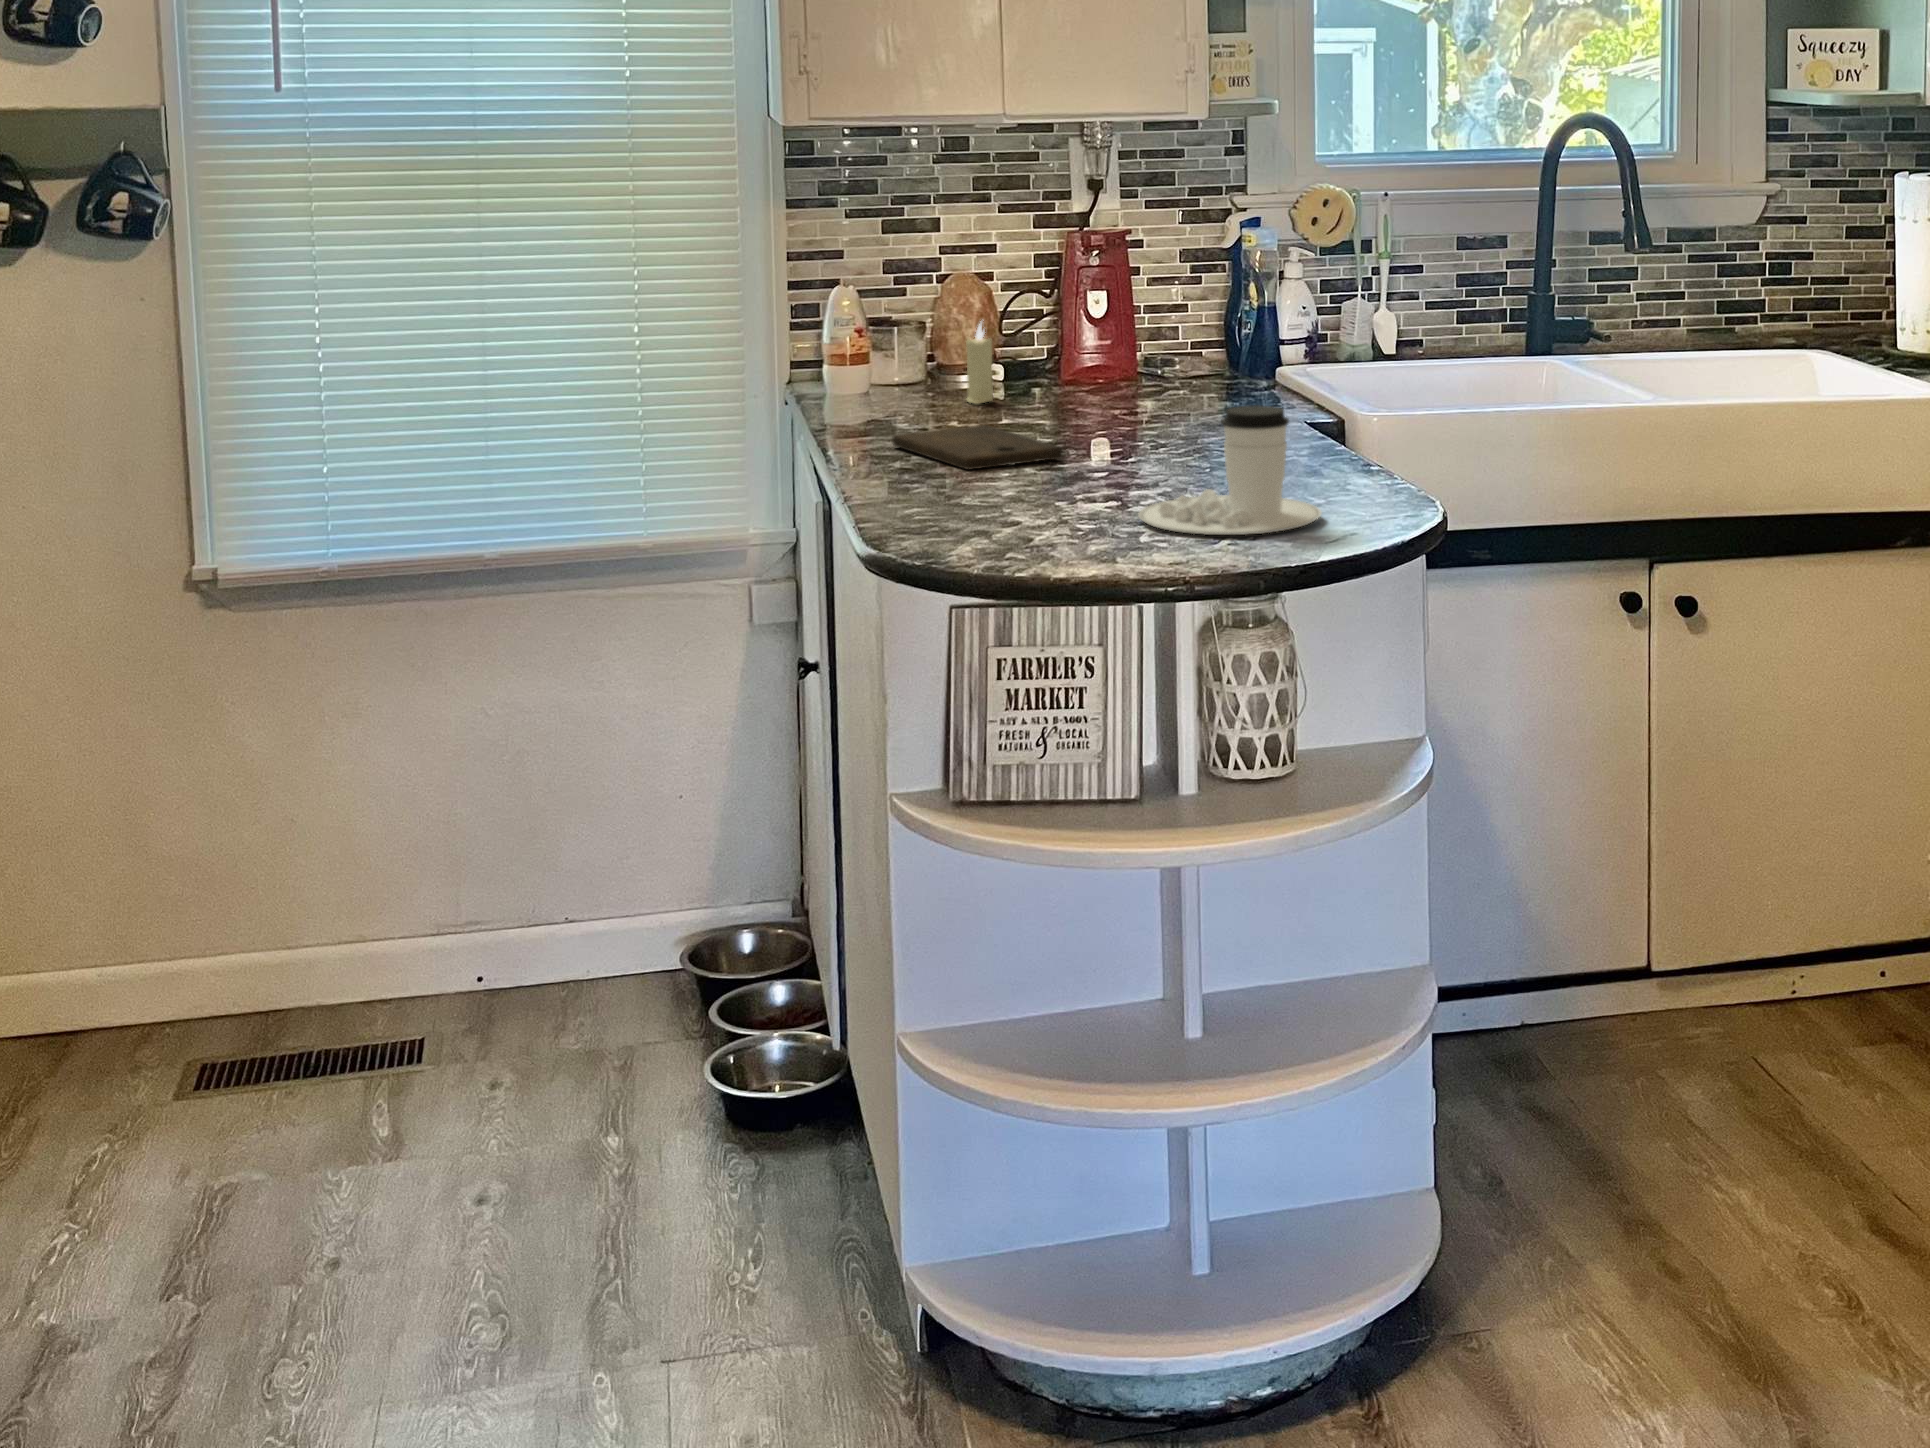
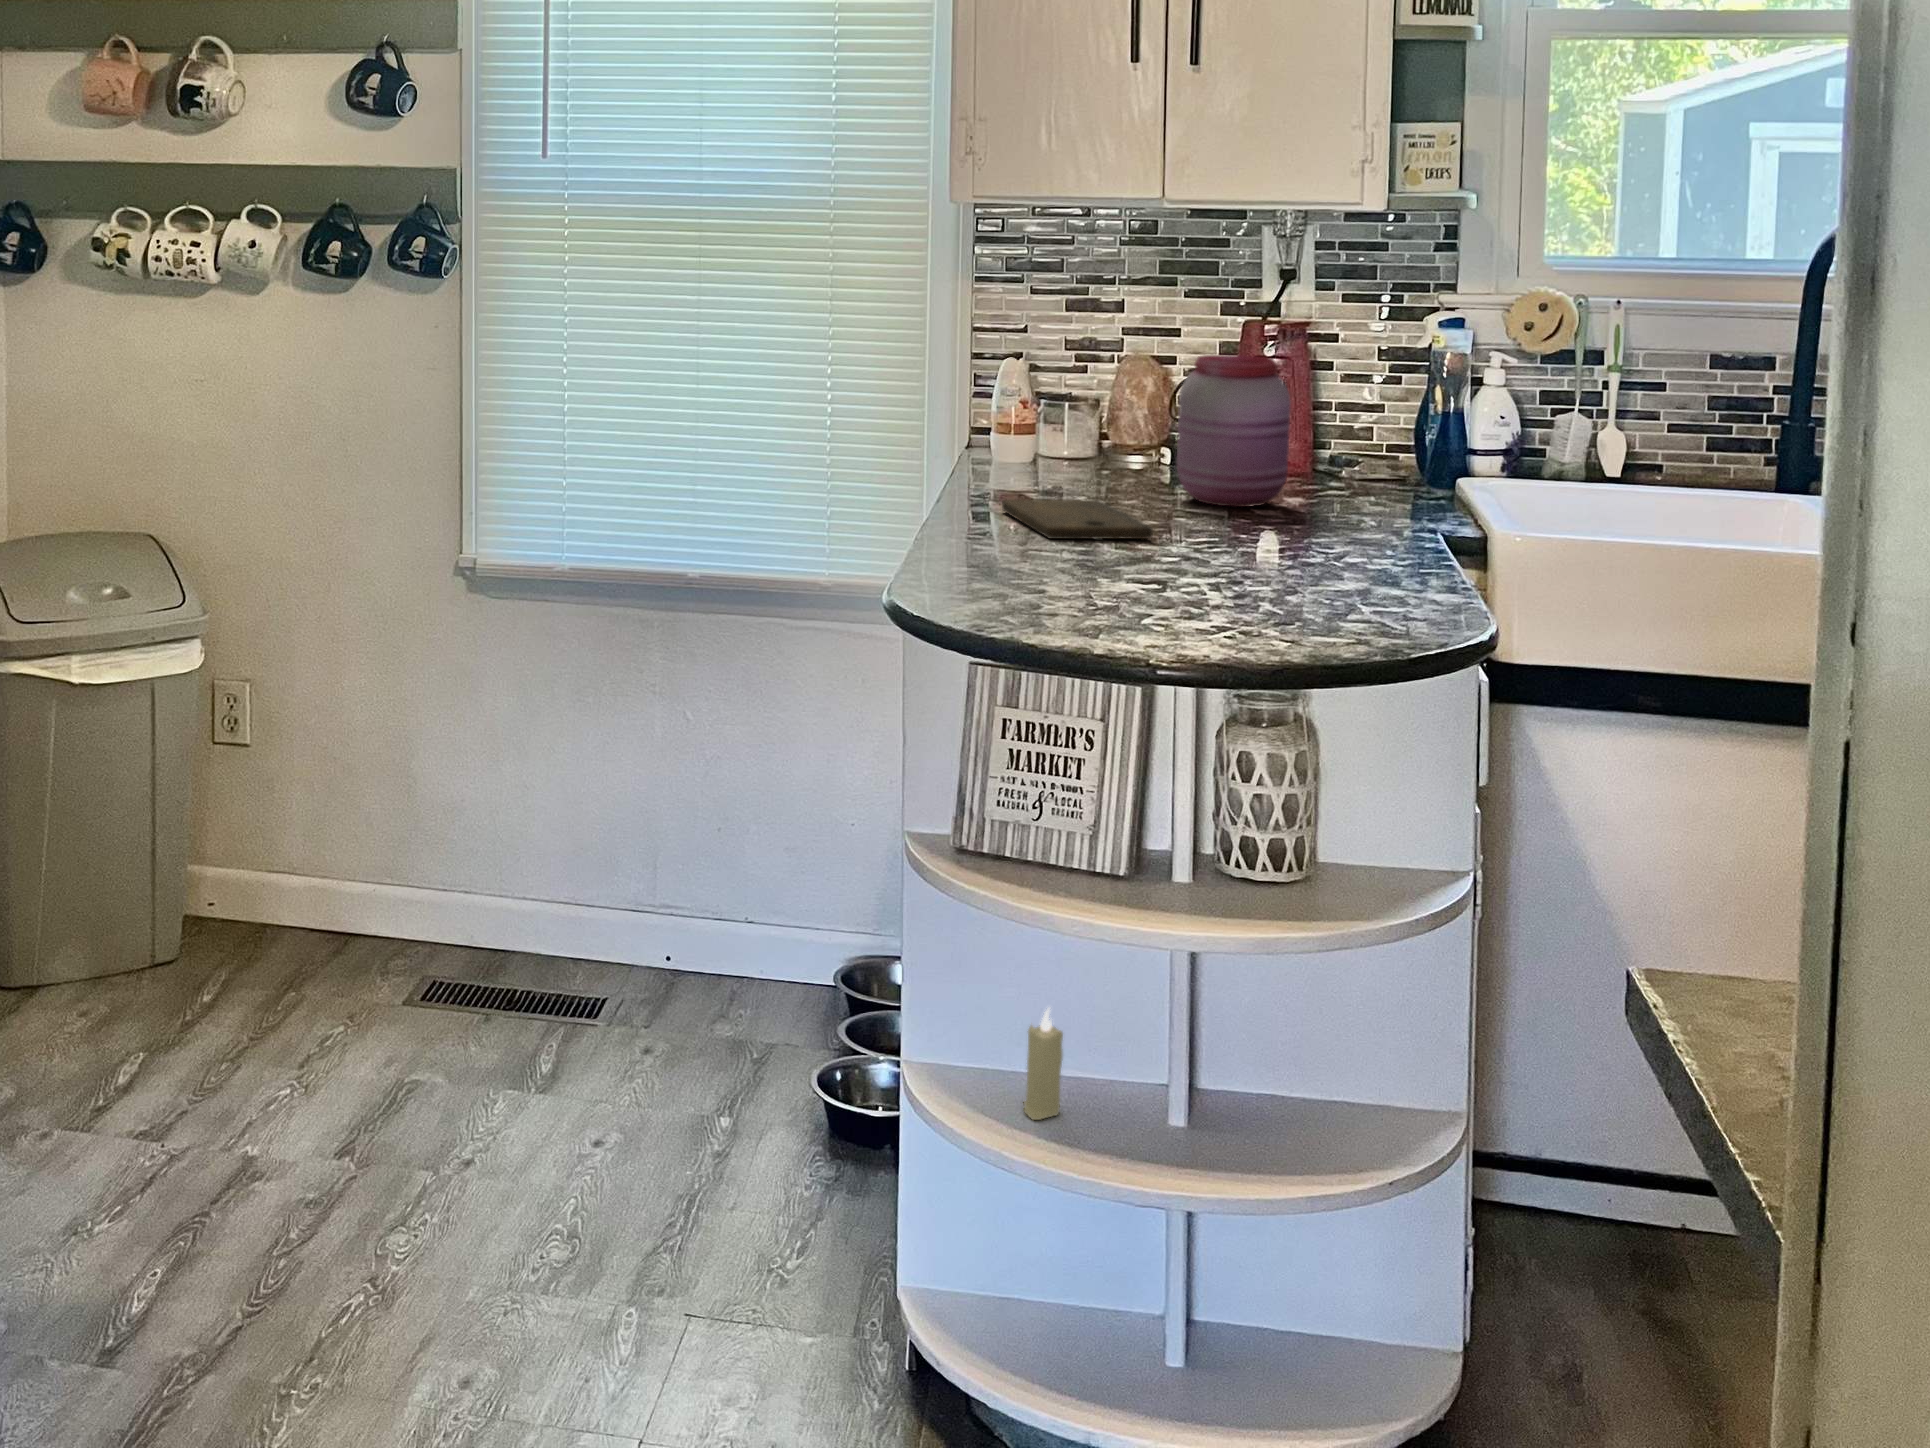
jar: none [1035,268,1142,418] -> present [1177,355,1291,507]
candle: present [966,323,993,404] -> present [1024,1008,1063,1120]
coffee cup: present [1139,405,1321,535] -> none [1163,498,1361,630]

